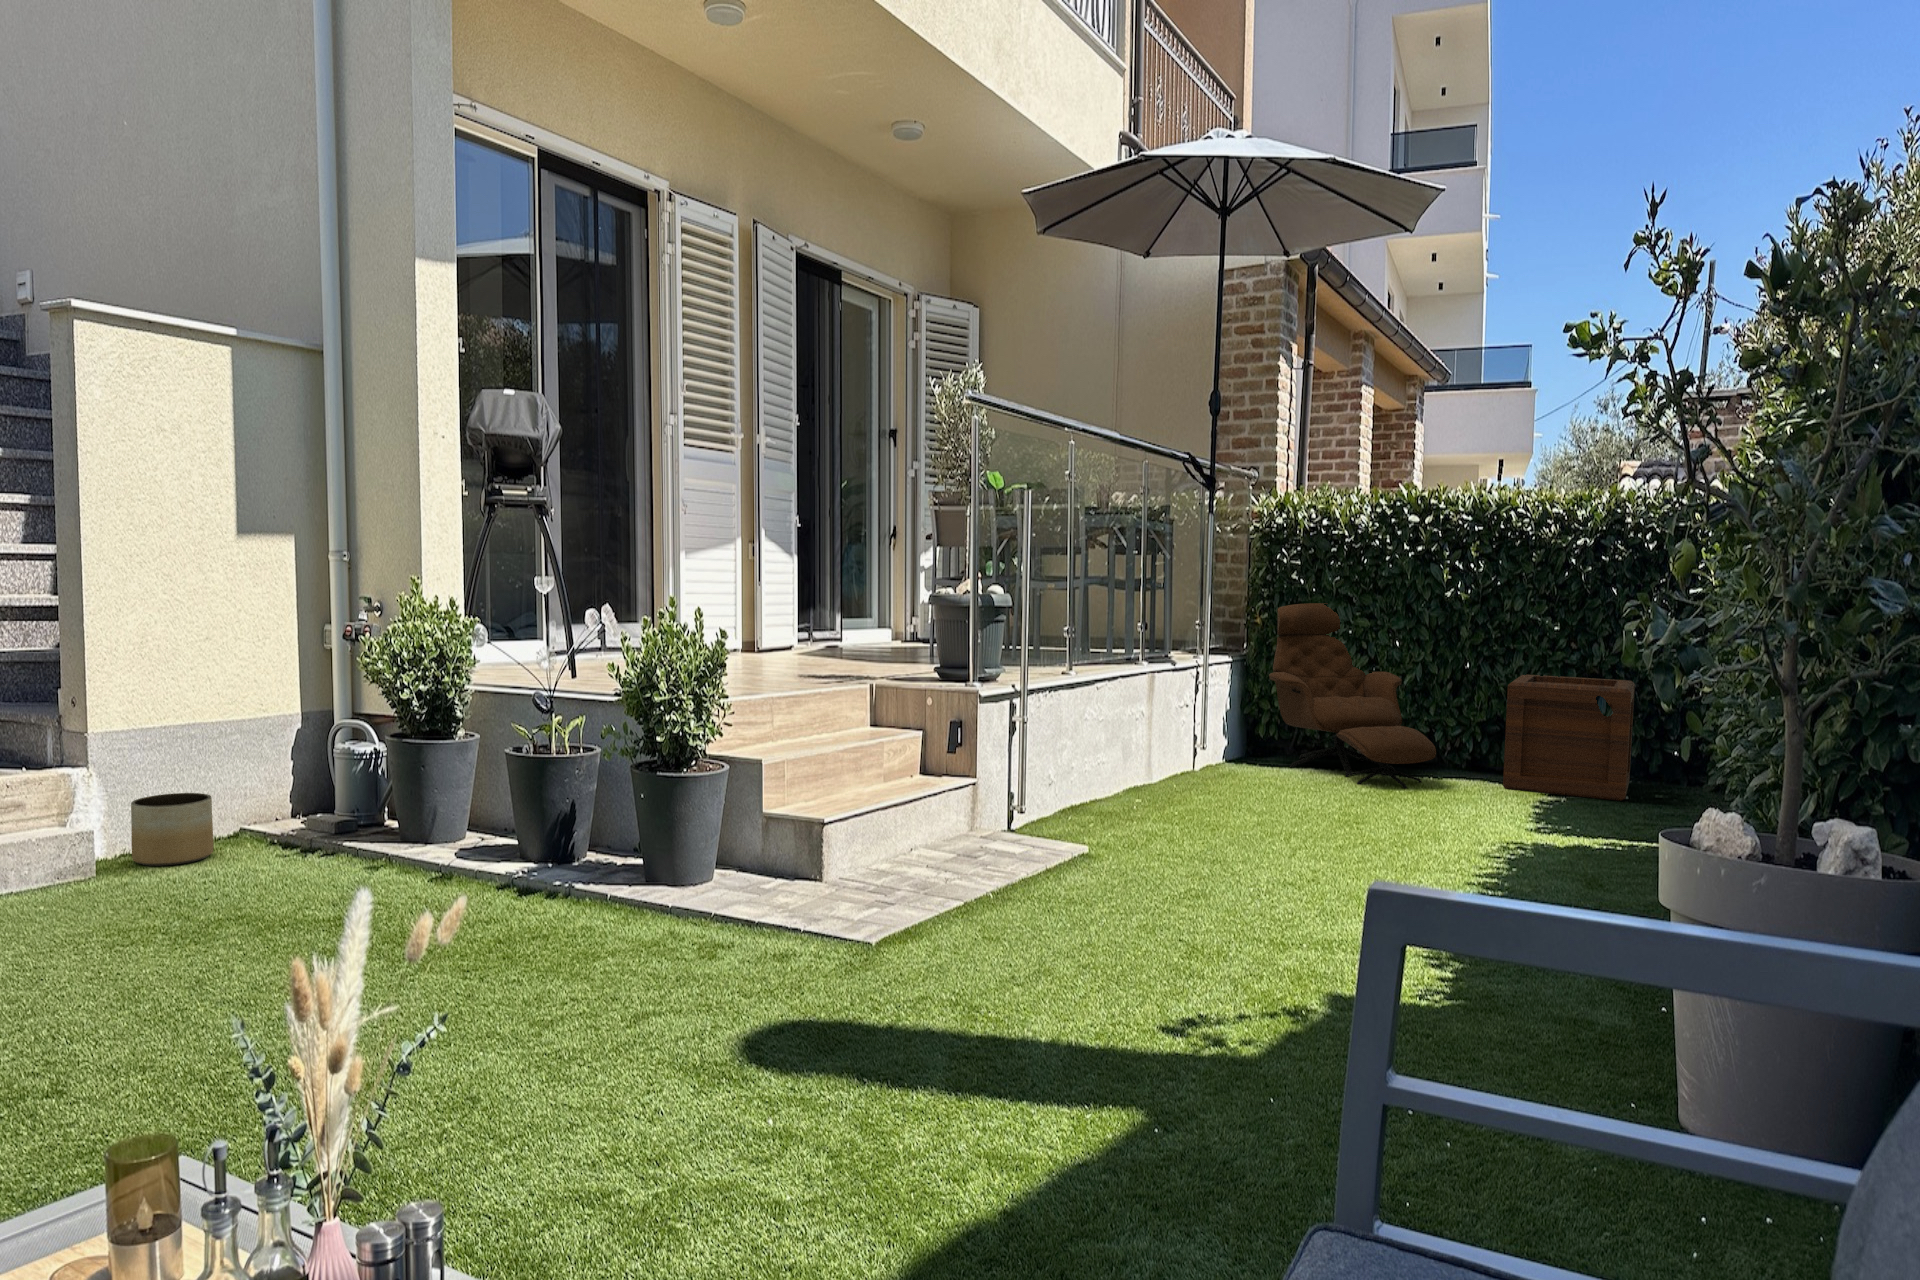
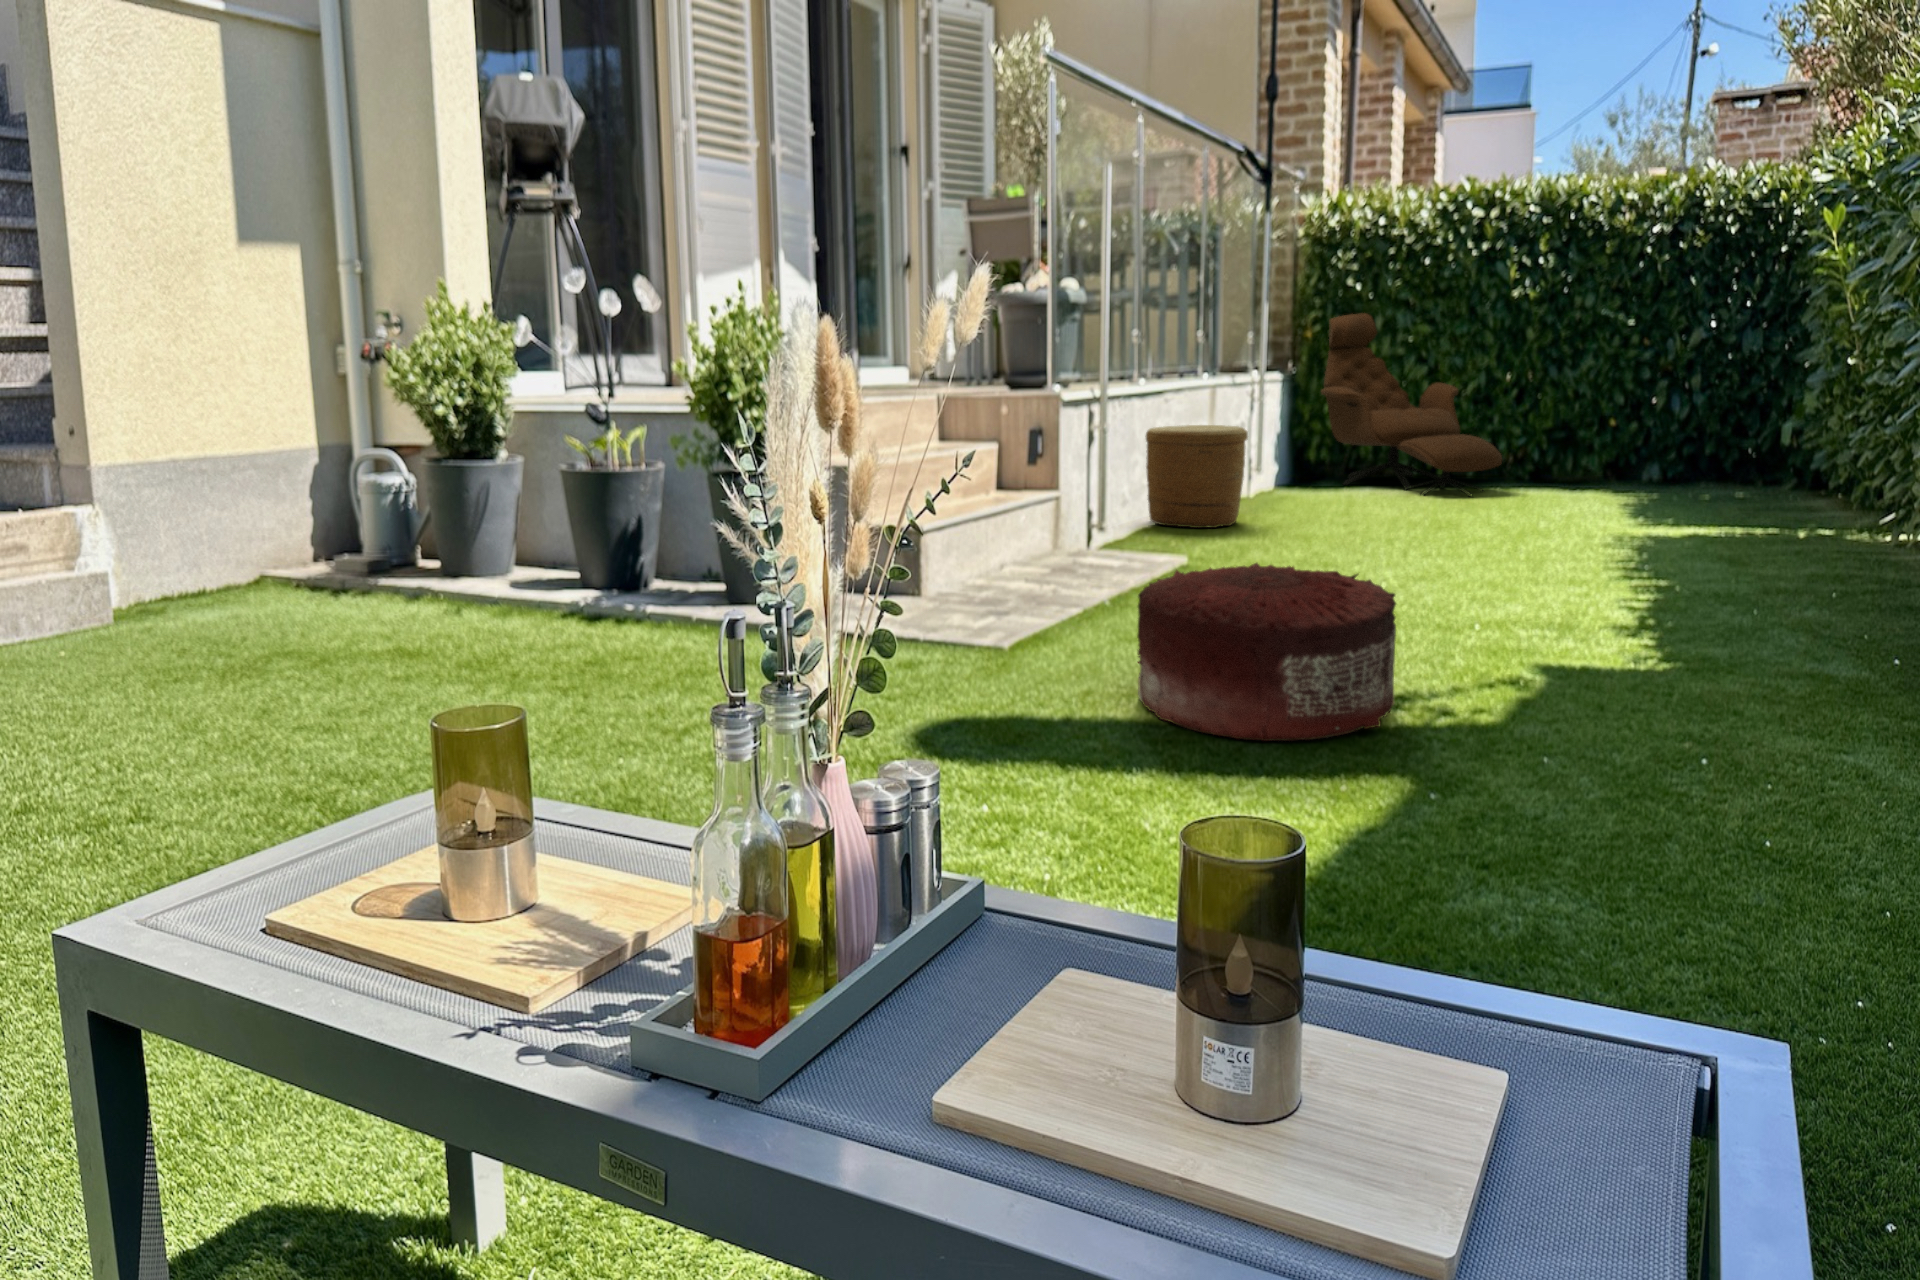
wooden crate: present [1503,675,1635,801] -> none [1569,377,1714,499]
woven basket: none [1074,714,1170,816] -> present [1146,425,1248,528]
planter: present [131,793,214,866] -> none [145,531,245,609]
pouf: none [958,885,1181,1059] -> present [1137,563,1396,741]

